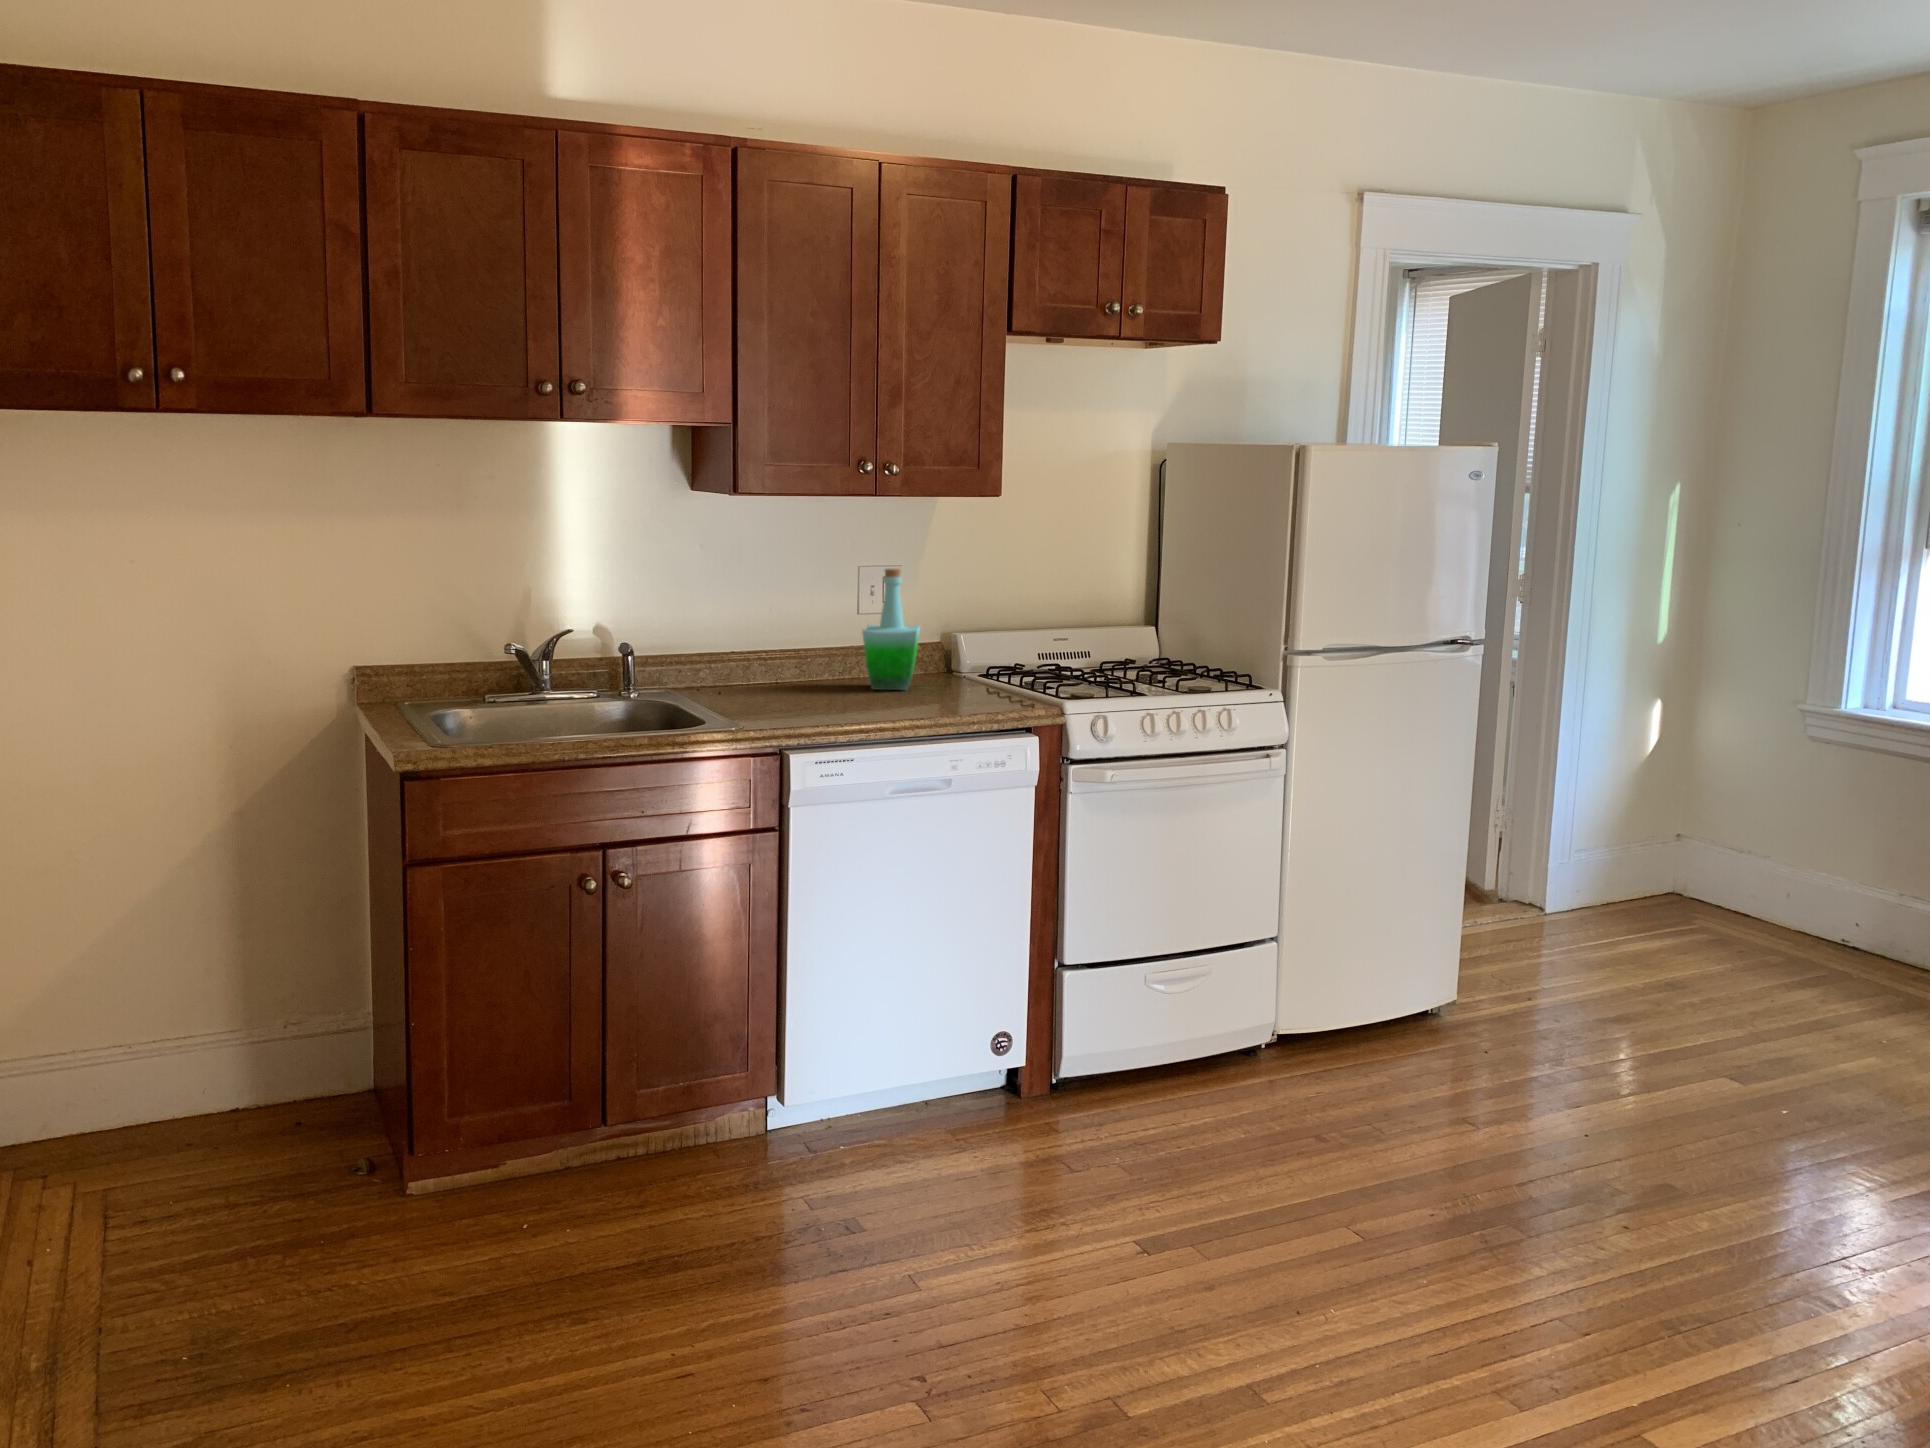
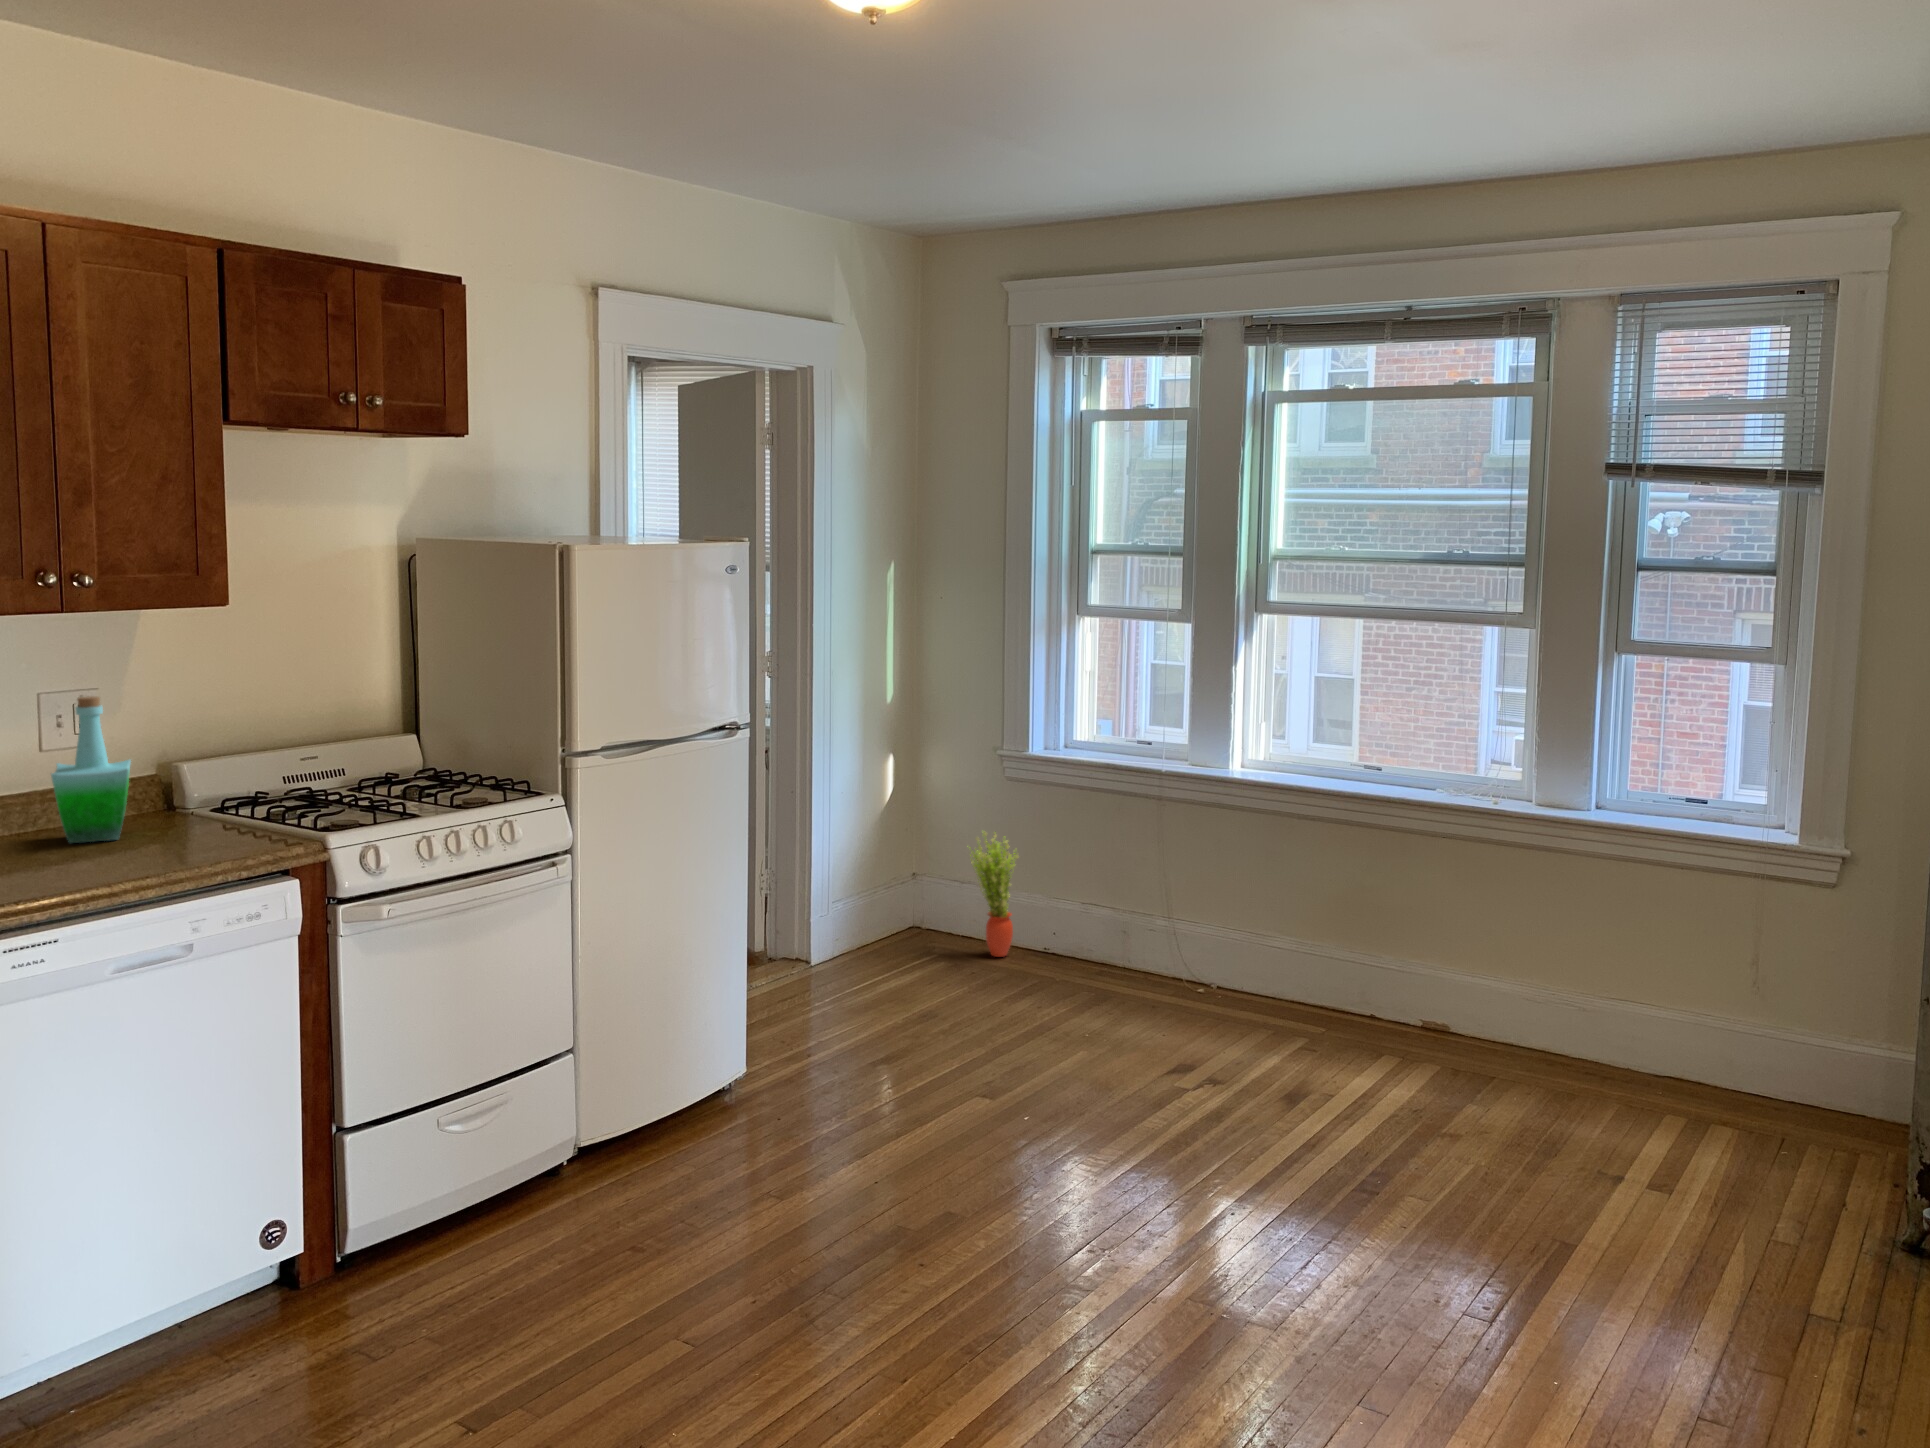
potted plant: none [1751,793,1820,942] -> present [970,832,1018,957]

